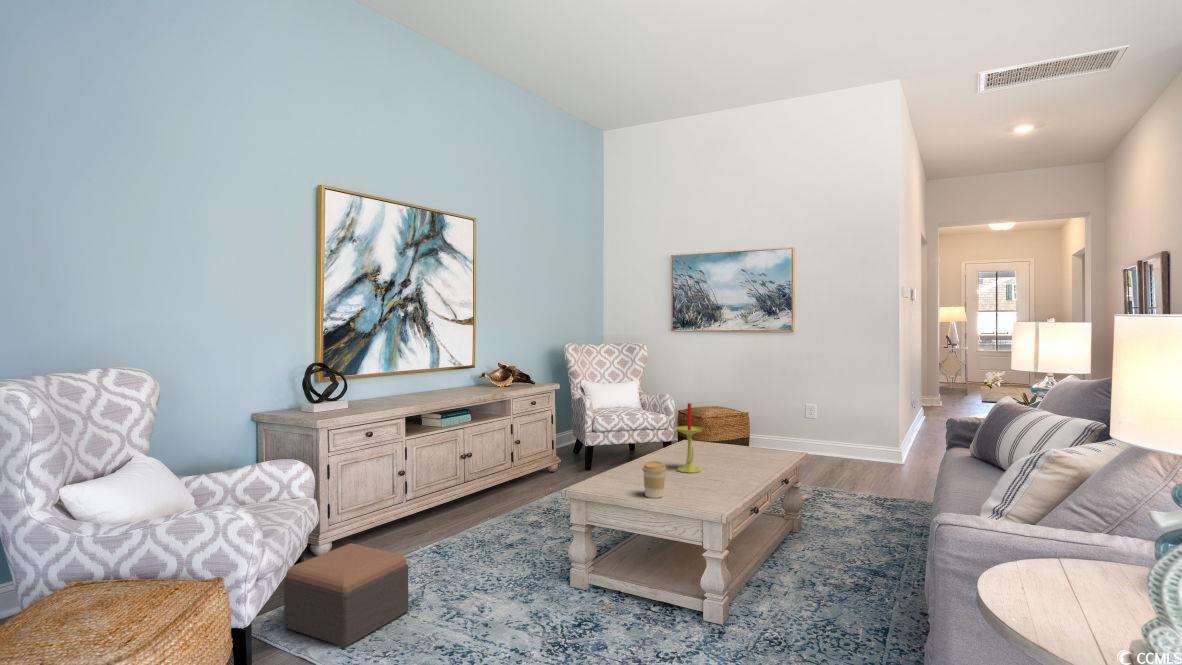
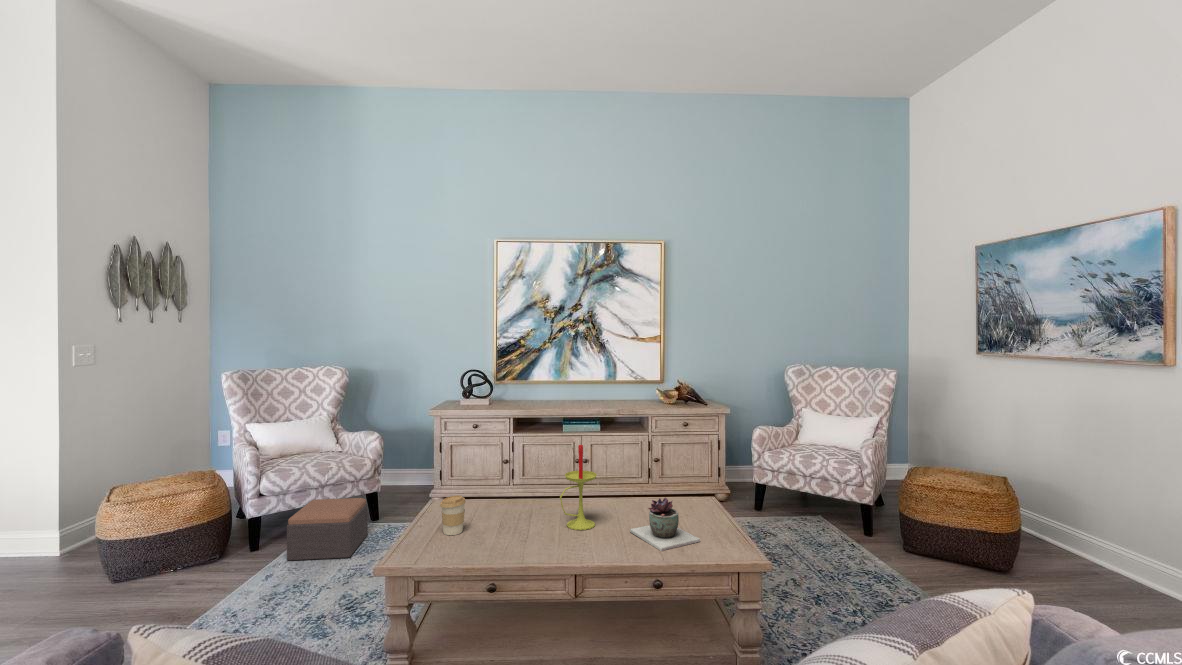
succulent plant: none [717,433,762,465] -> present [630,498,700,551]

